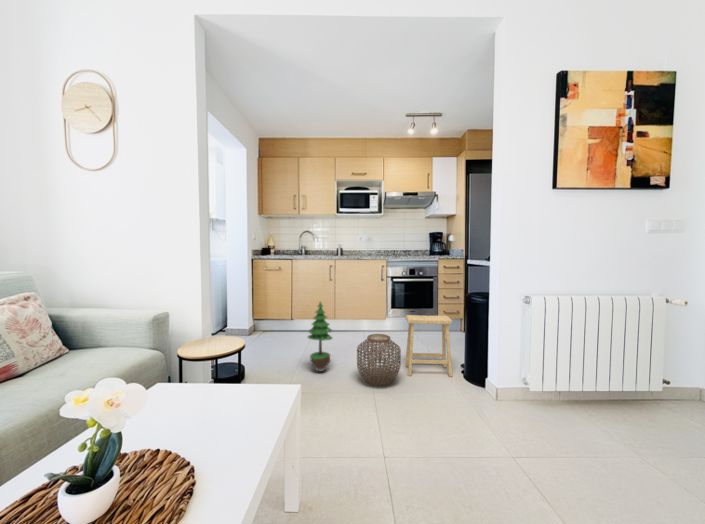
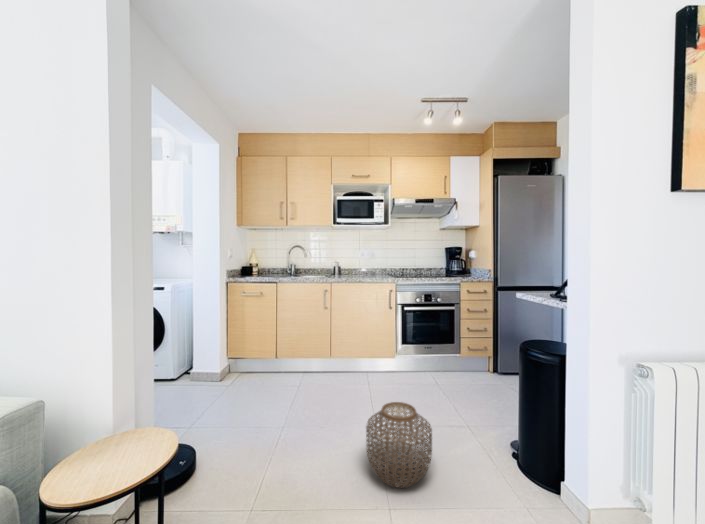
potted tree: present [308,303,332,371] -> none [293,351,330,455]
footstool: present [405,315,452,377] -> none [432,368,505,464]

